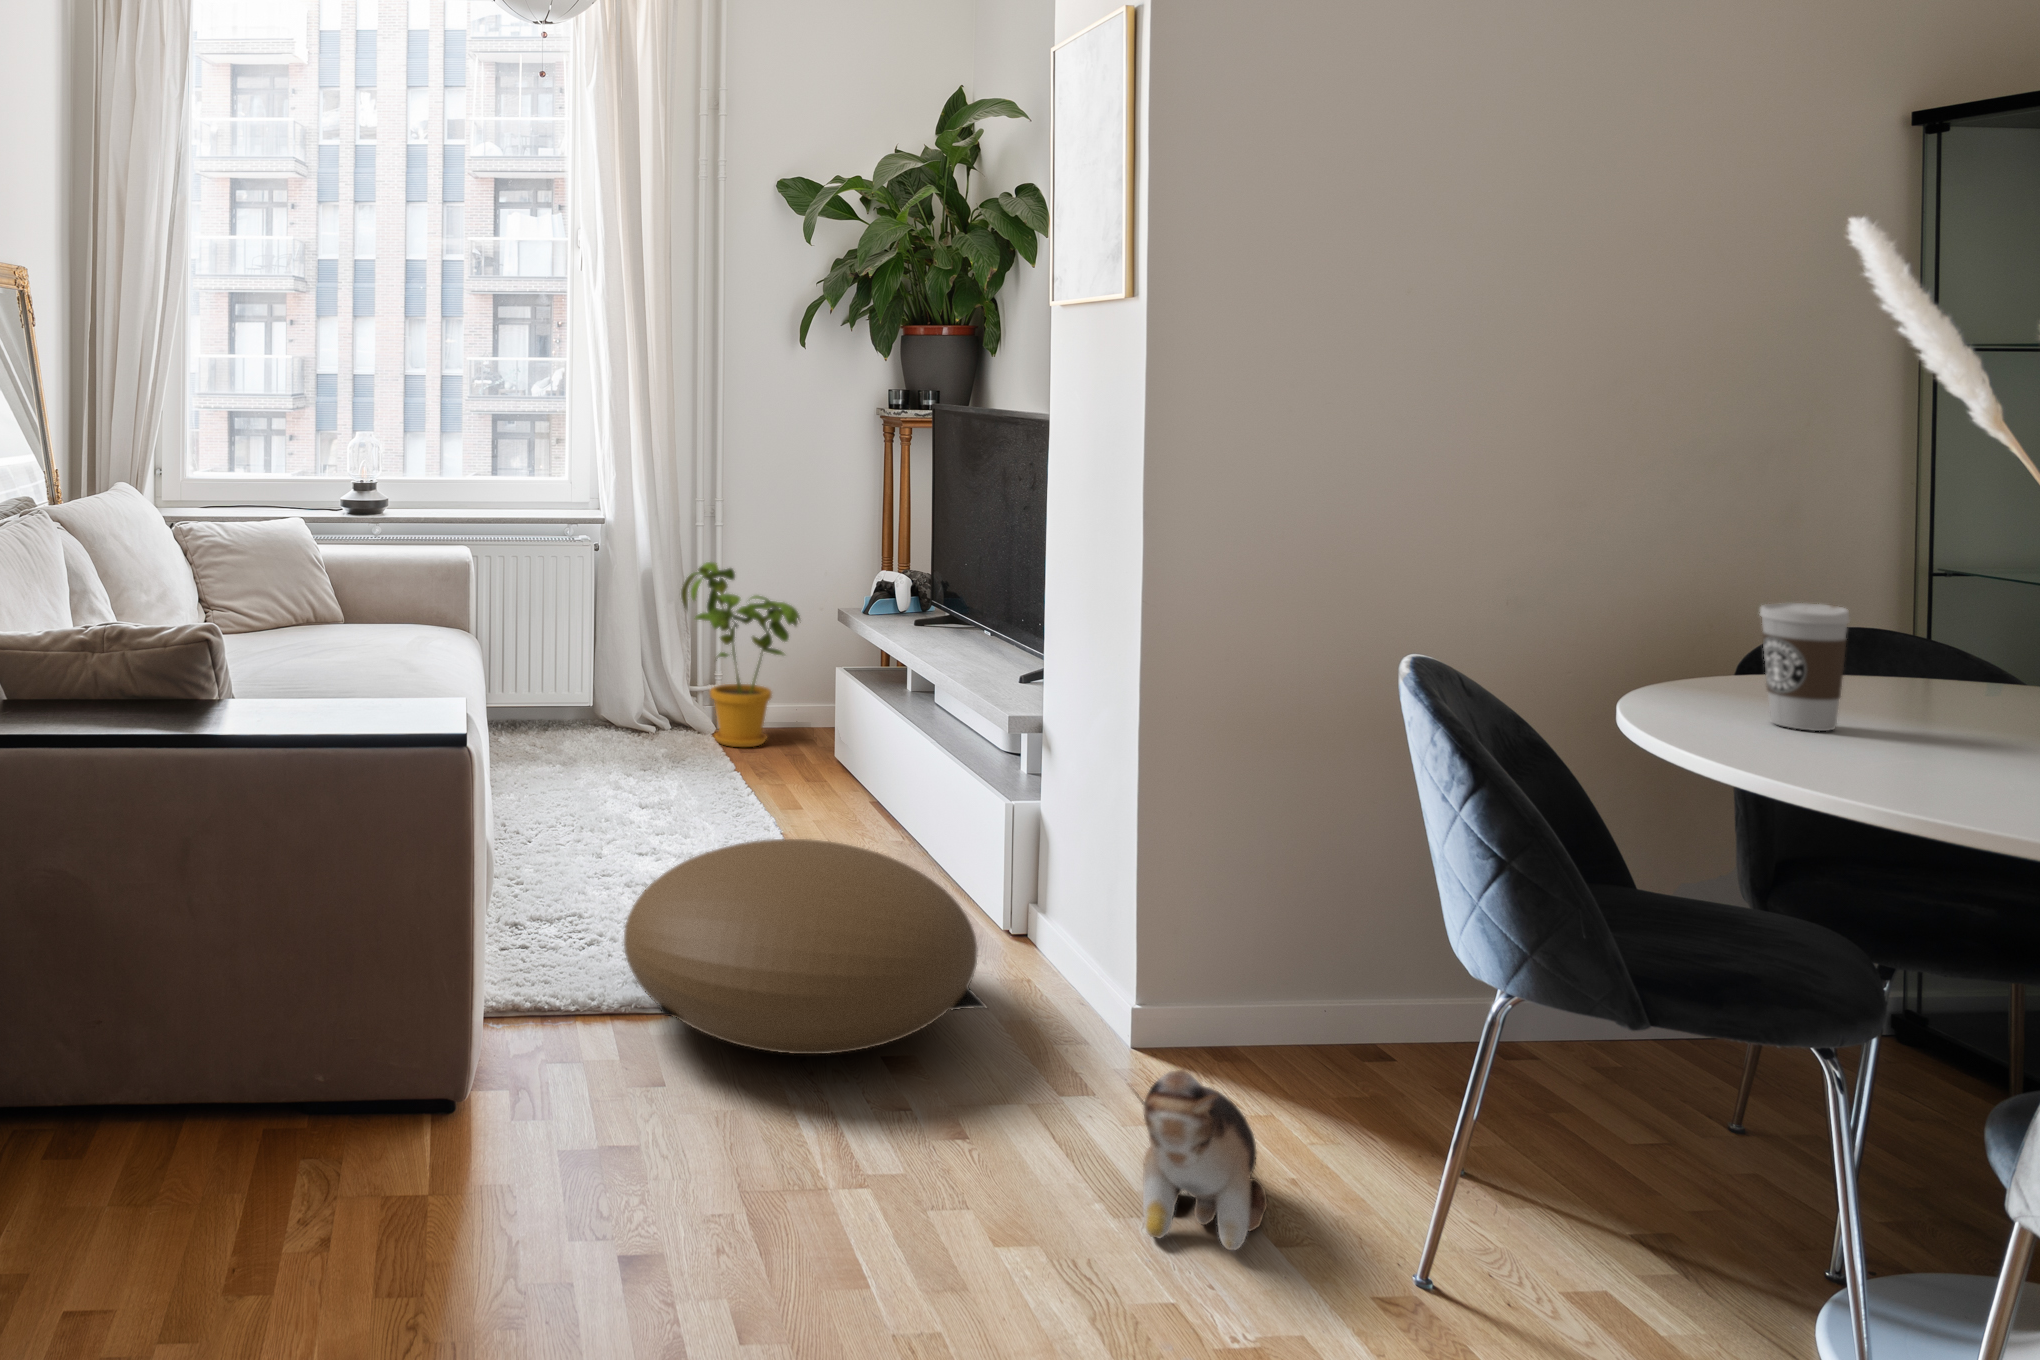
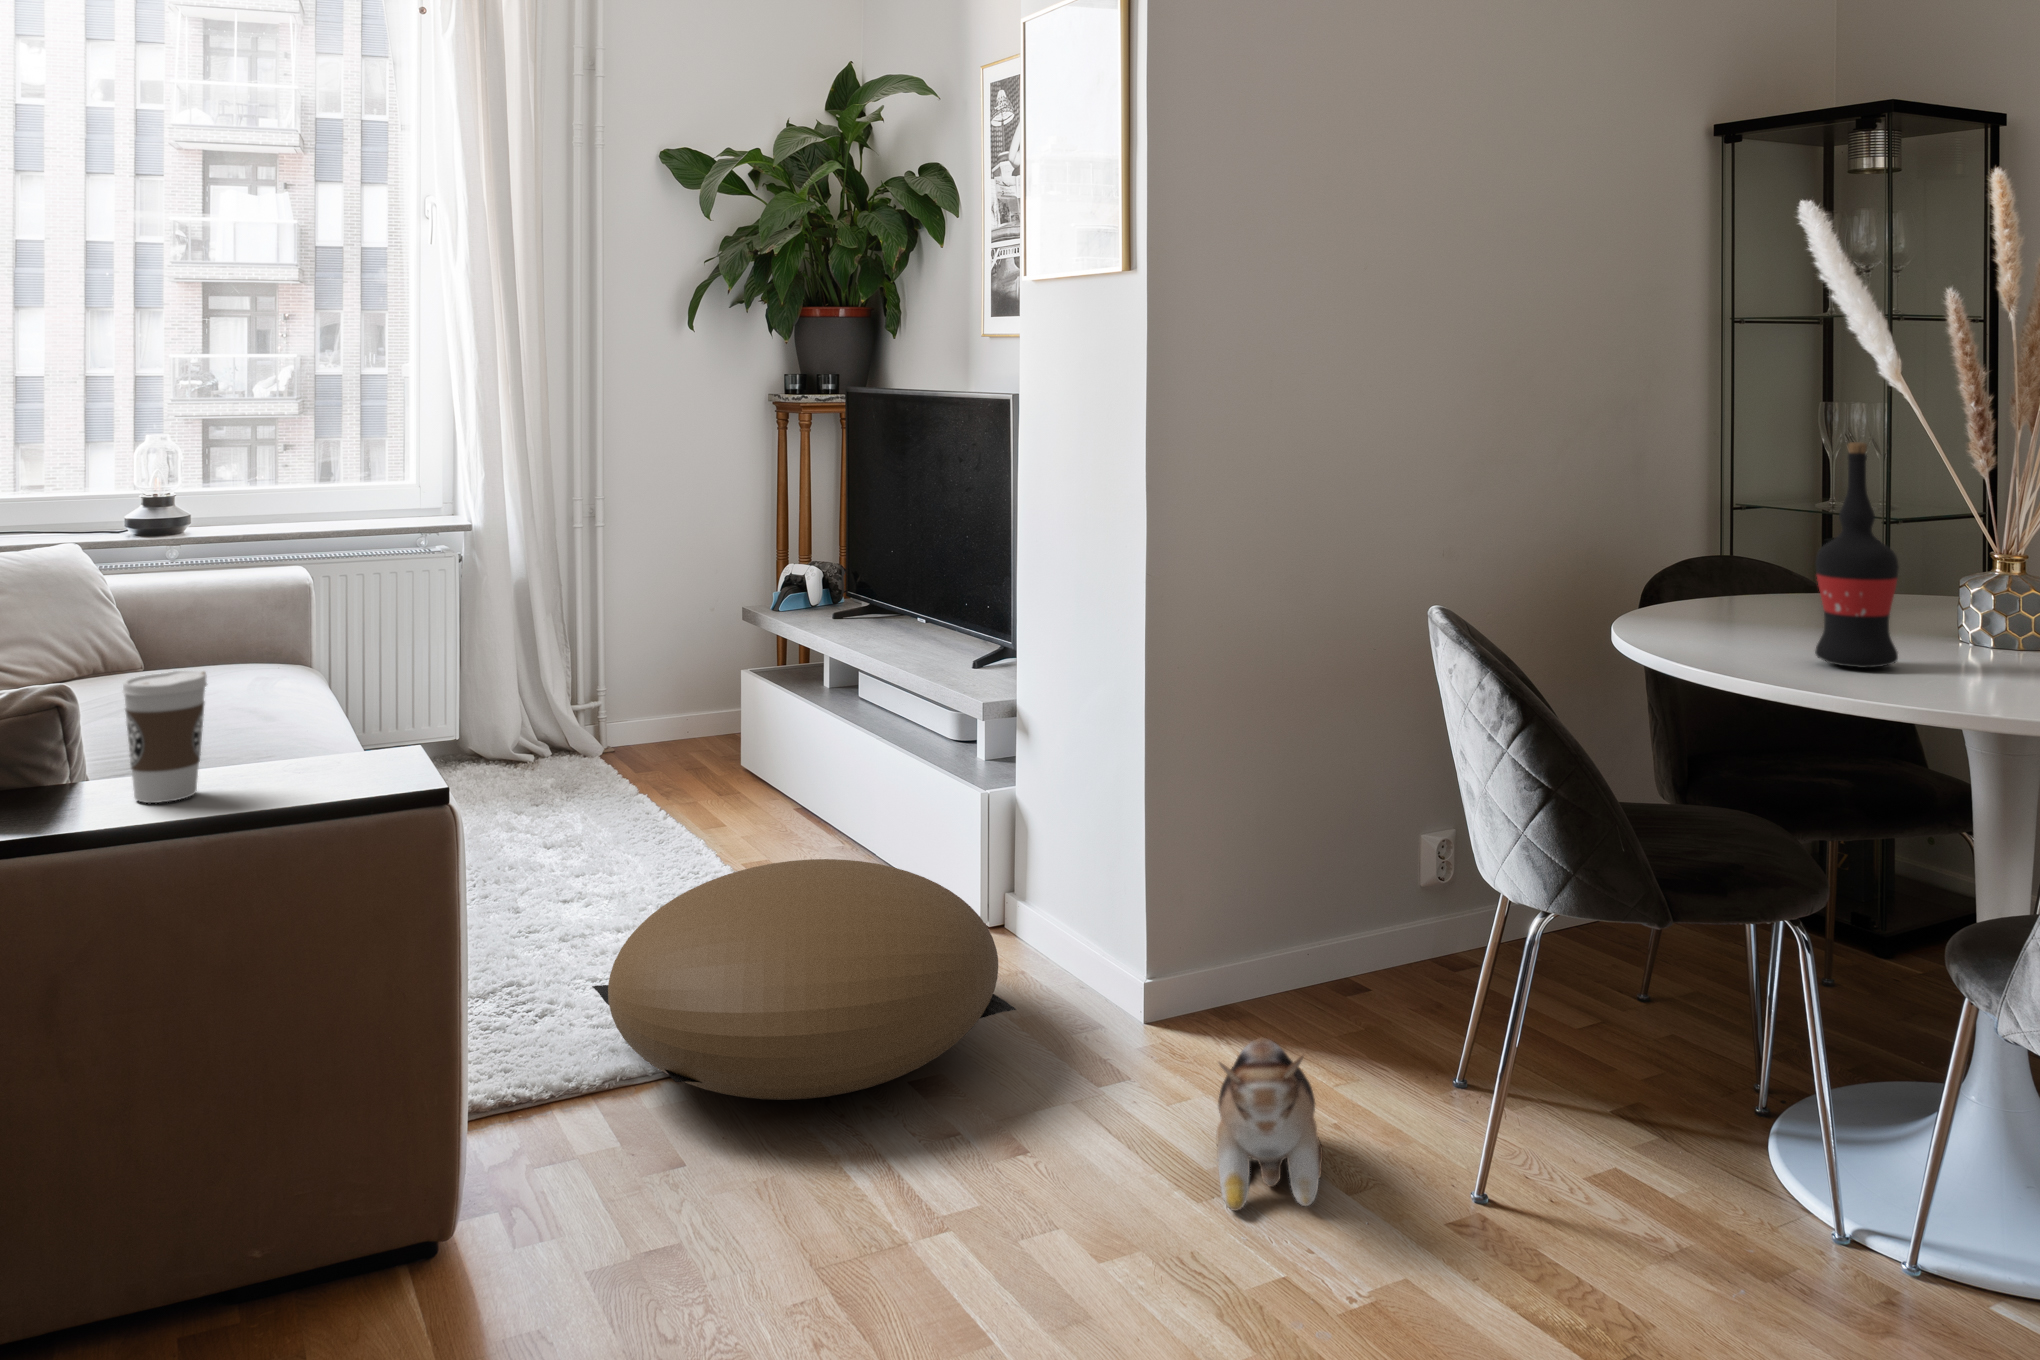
wine bottle: none [1870,500,1989,768] -> present [1815,442,1899,668]
house plant: present [681,562,800,747] -> none [568,569,705,770]
coffee cup: present [1760,603,1850,731] -> present [123,671,207,803]

